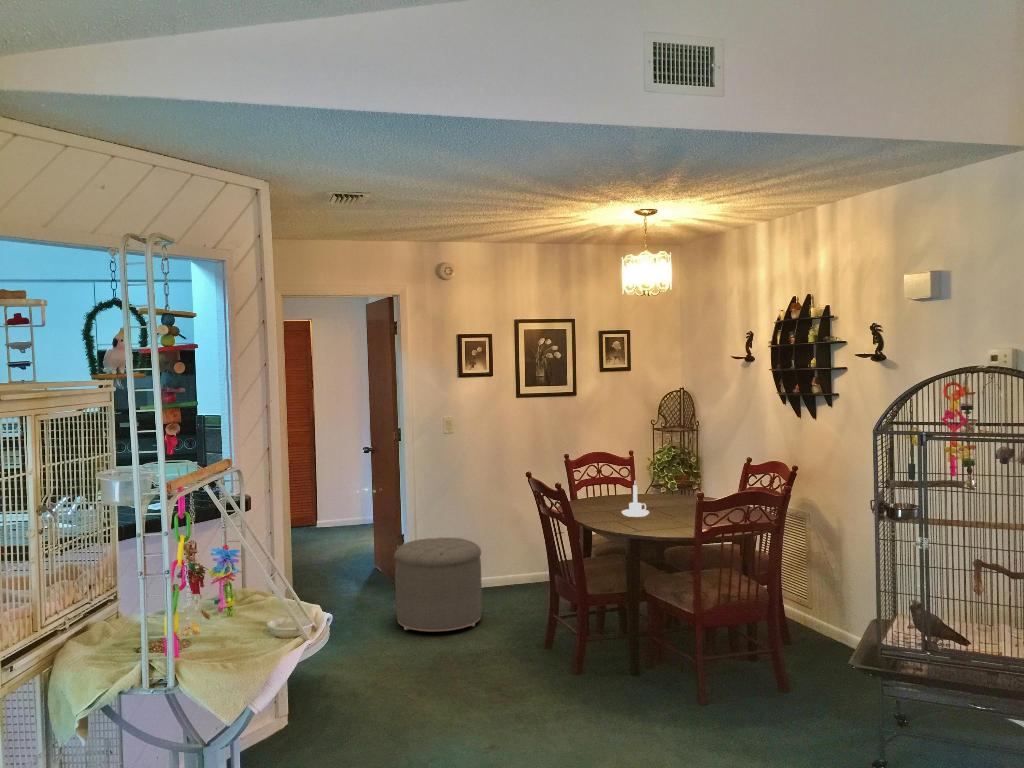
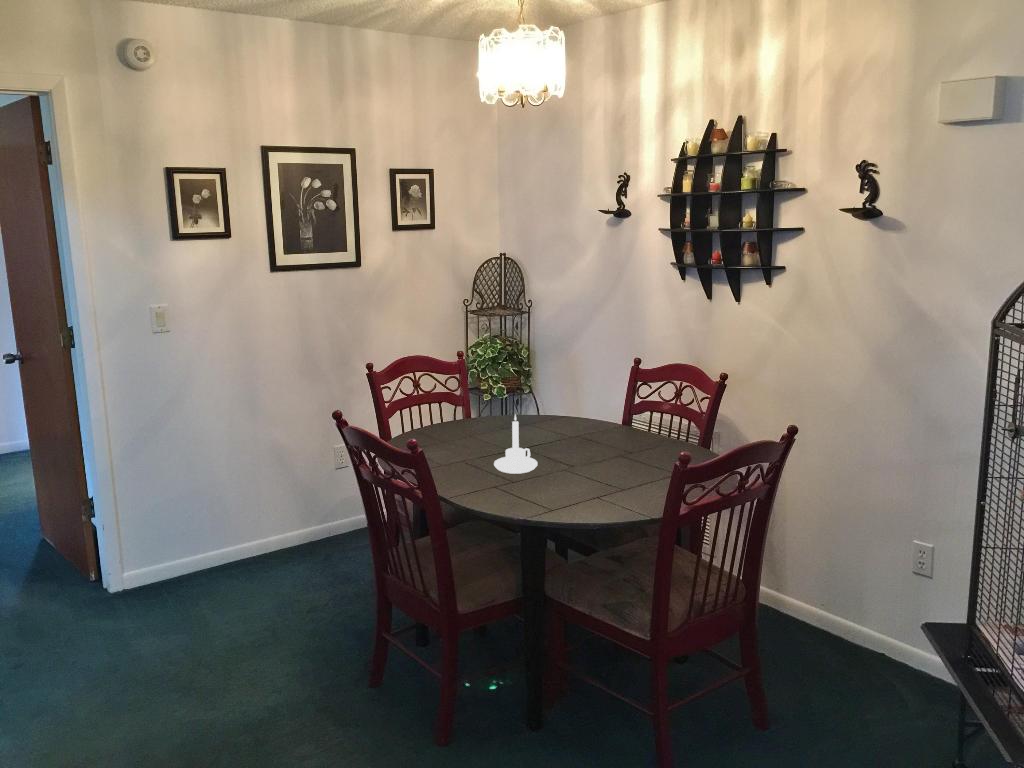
ottoman: present [394,538,482,631] -> none [82,509,250,685]

